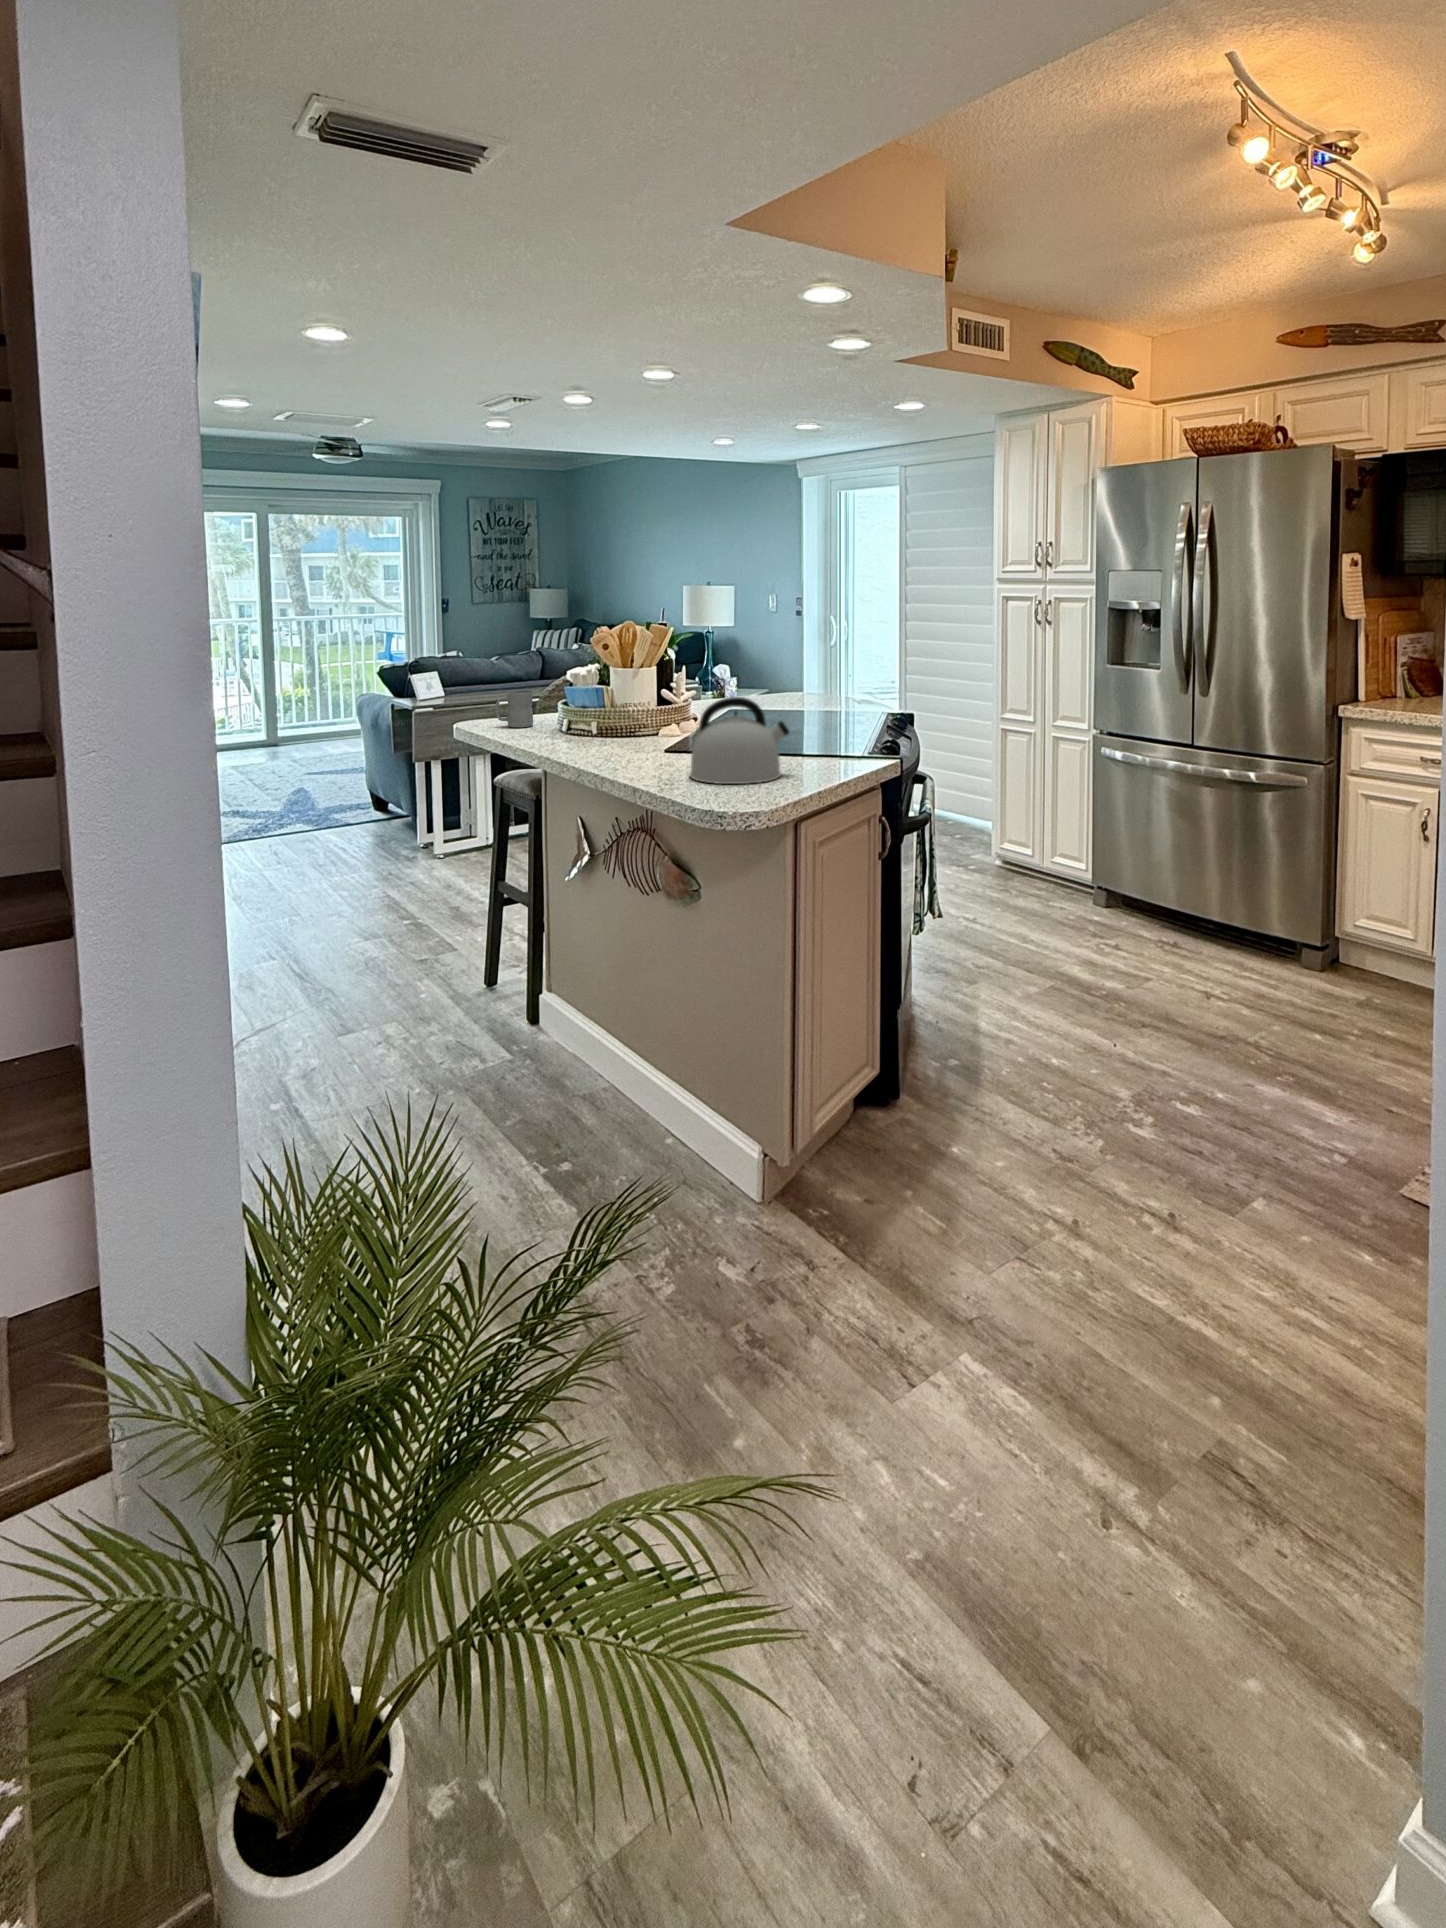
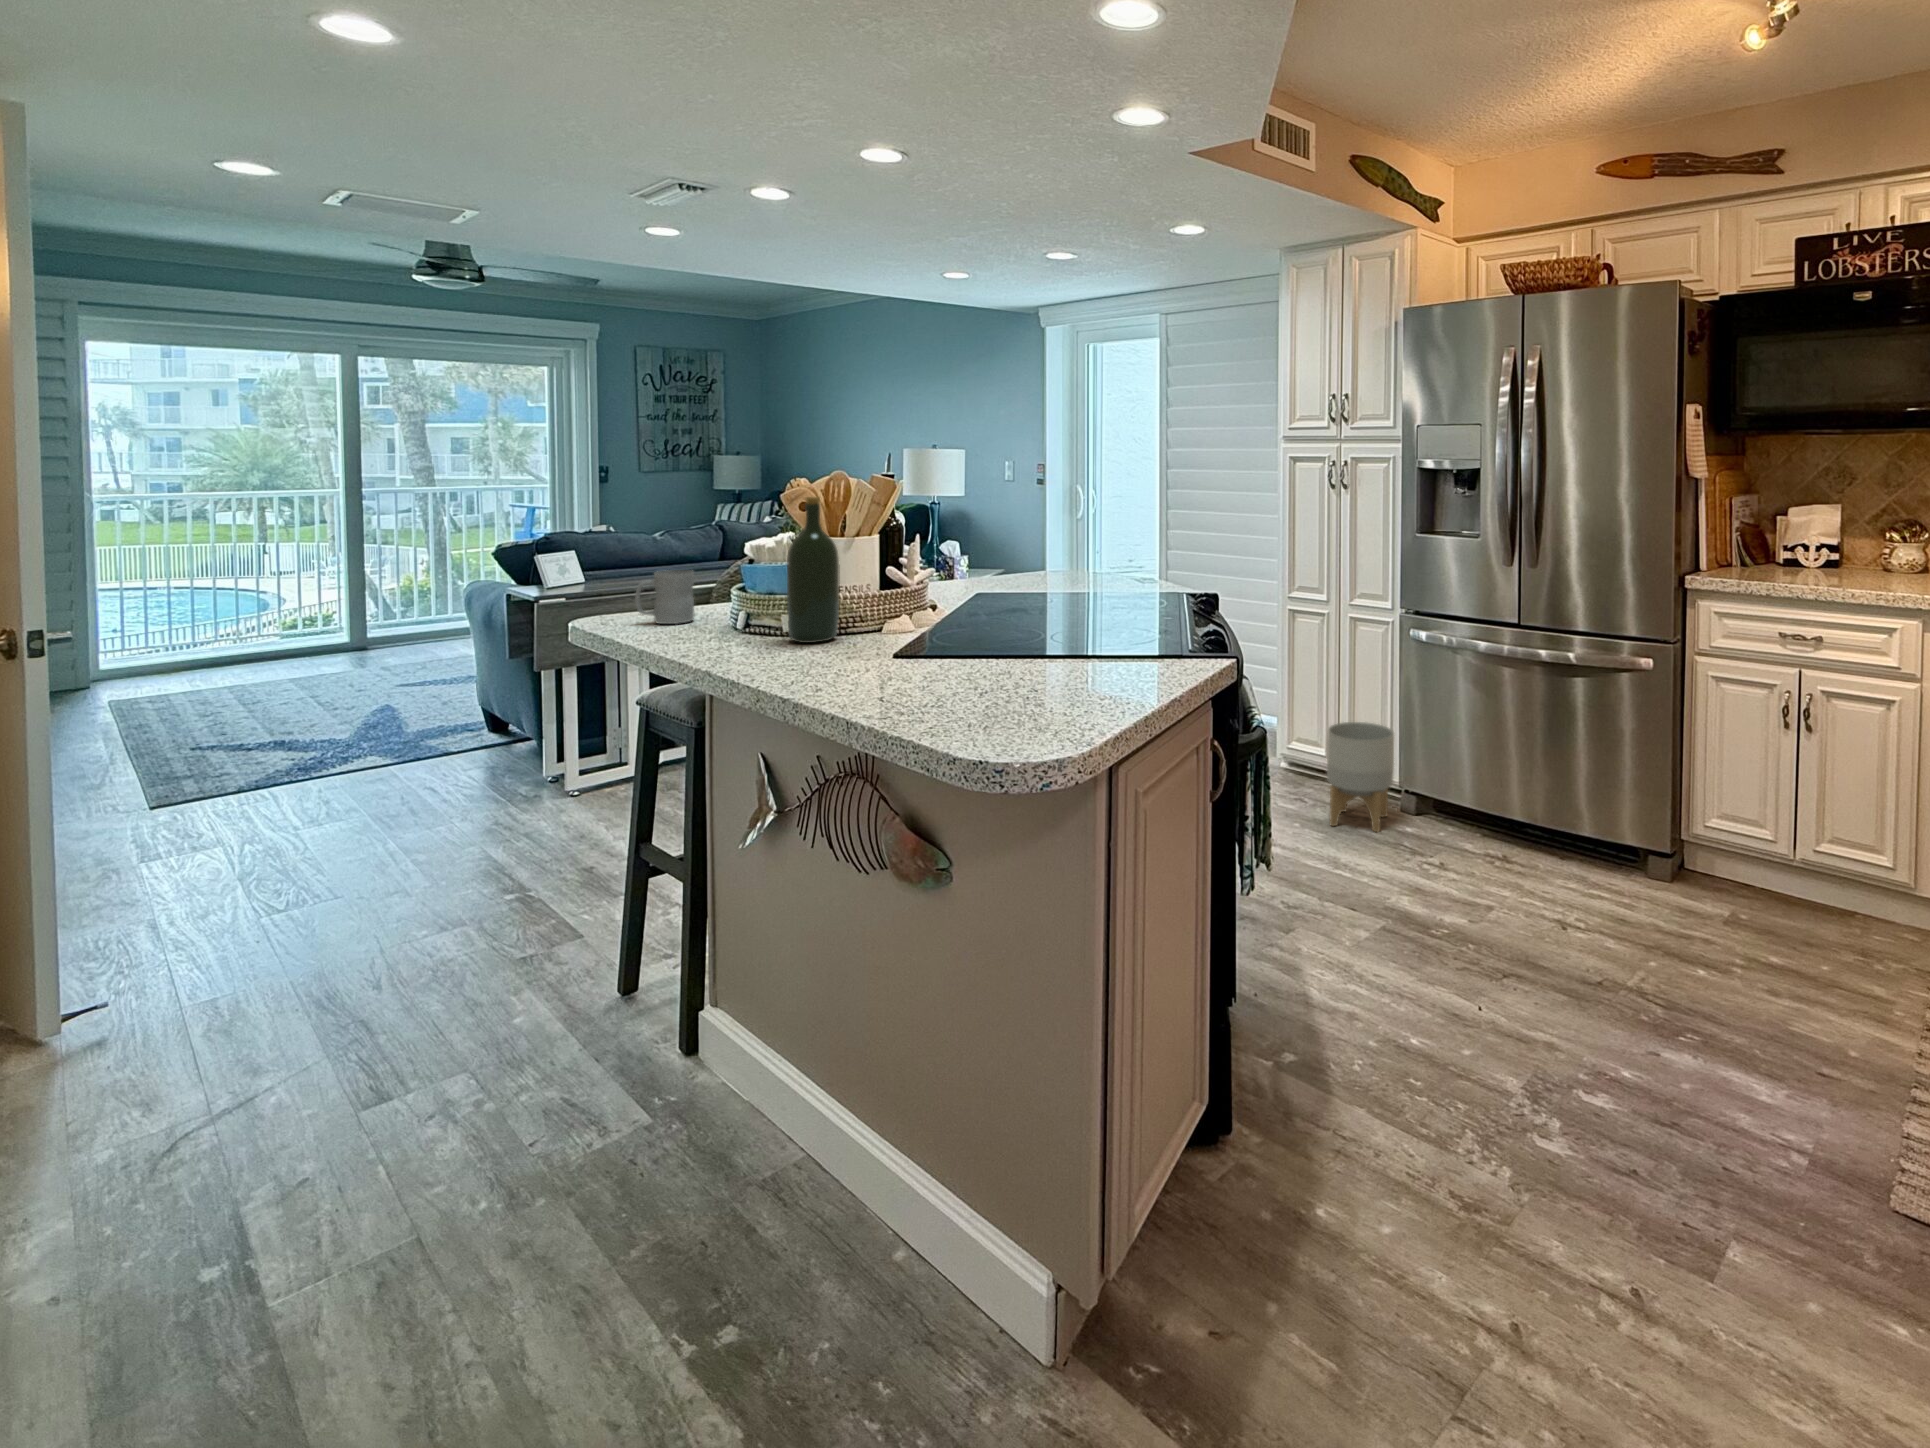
wine bottle: none [595,641,629,742] -> present [787,497,840,643]
kettle: present [690,697,789,784] -> none [937,574,1091,708]
planter: none [1025,827,1085,921] -> present [1327,722,1394,832]

